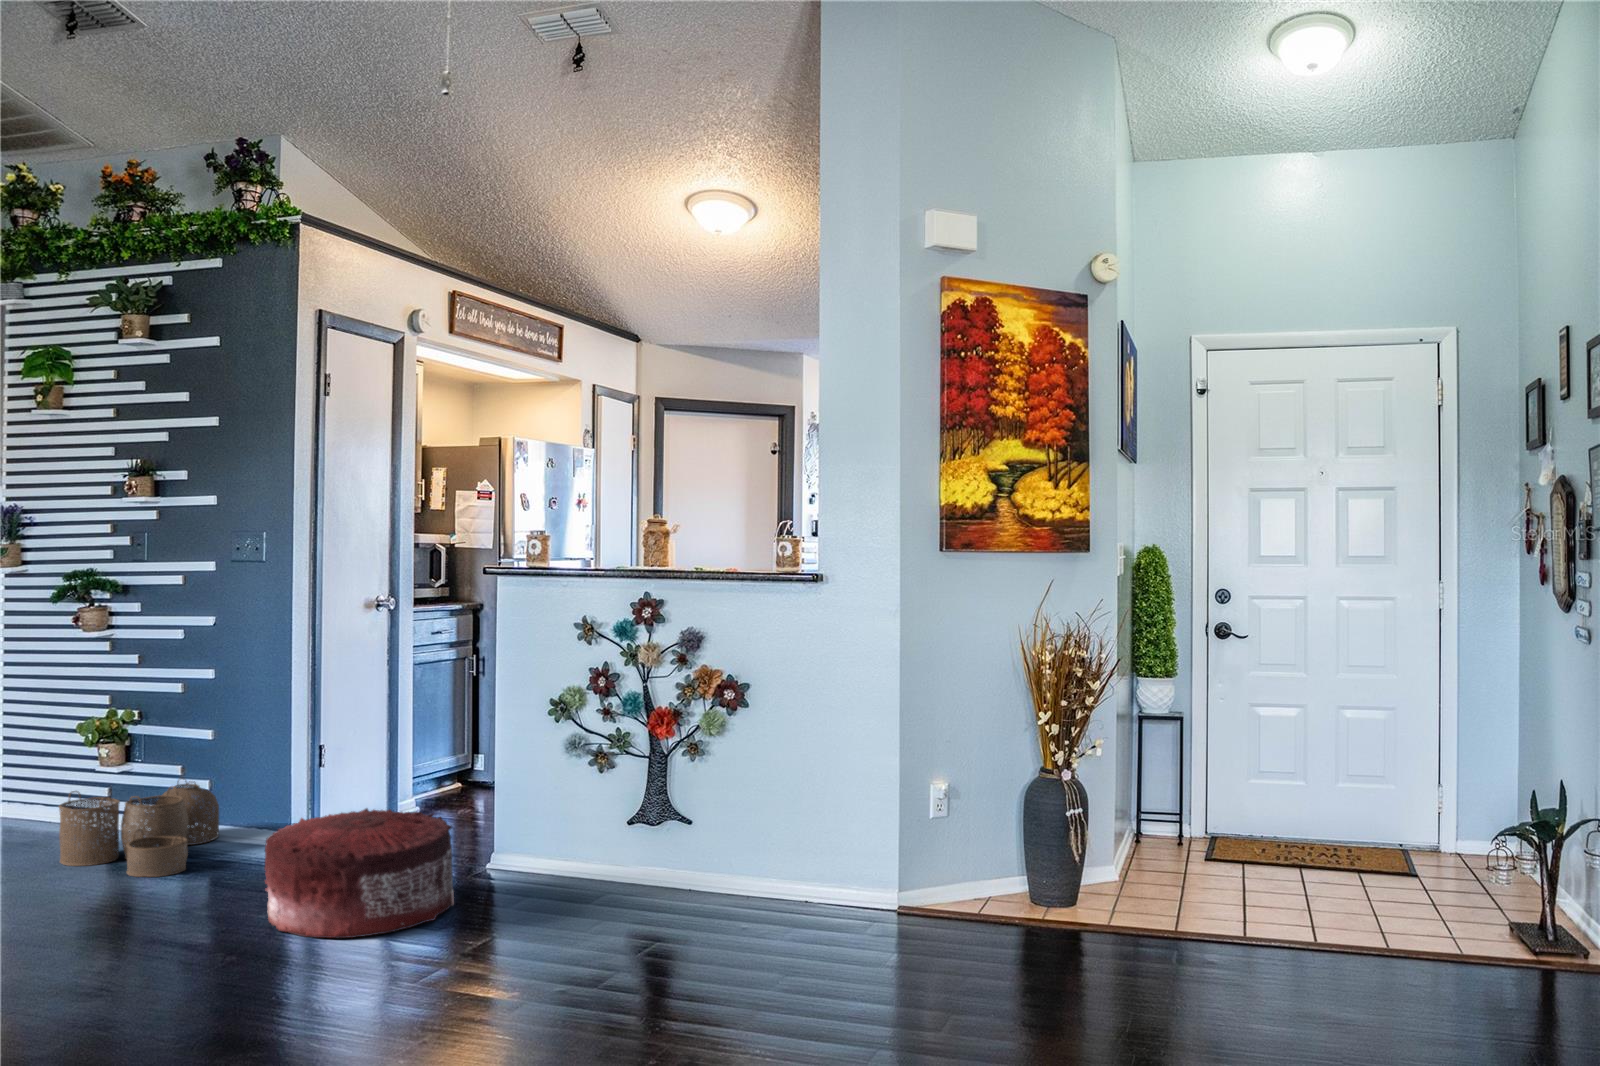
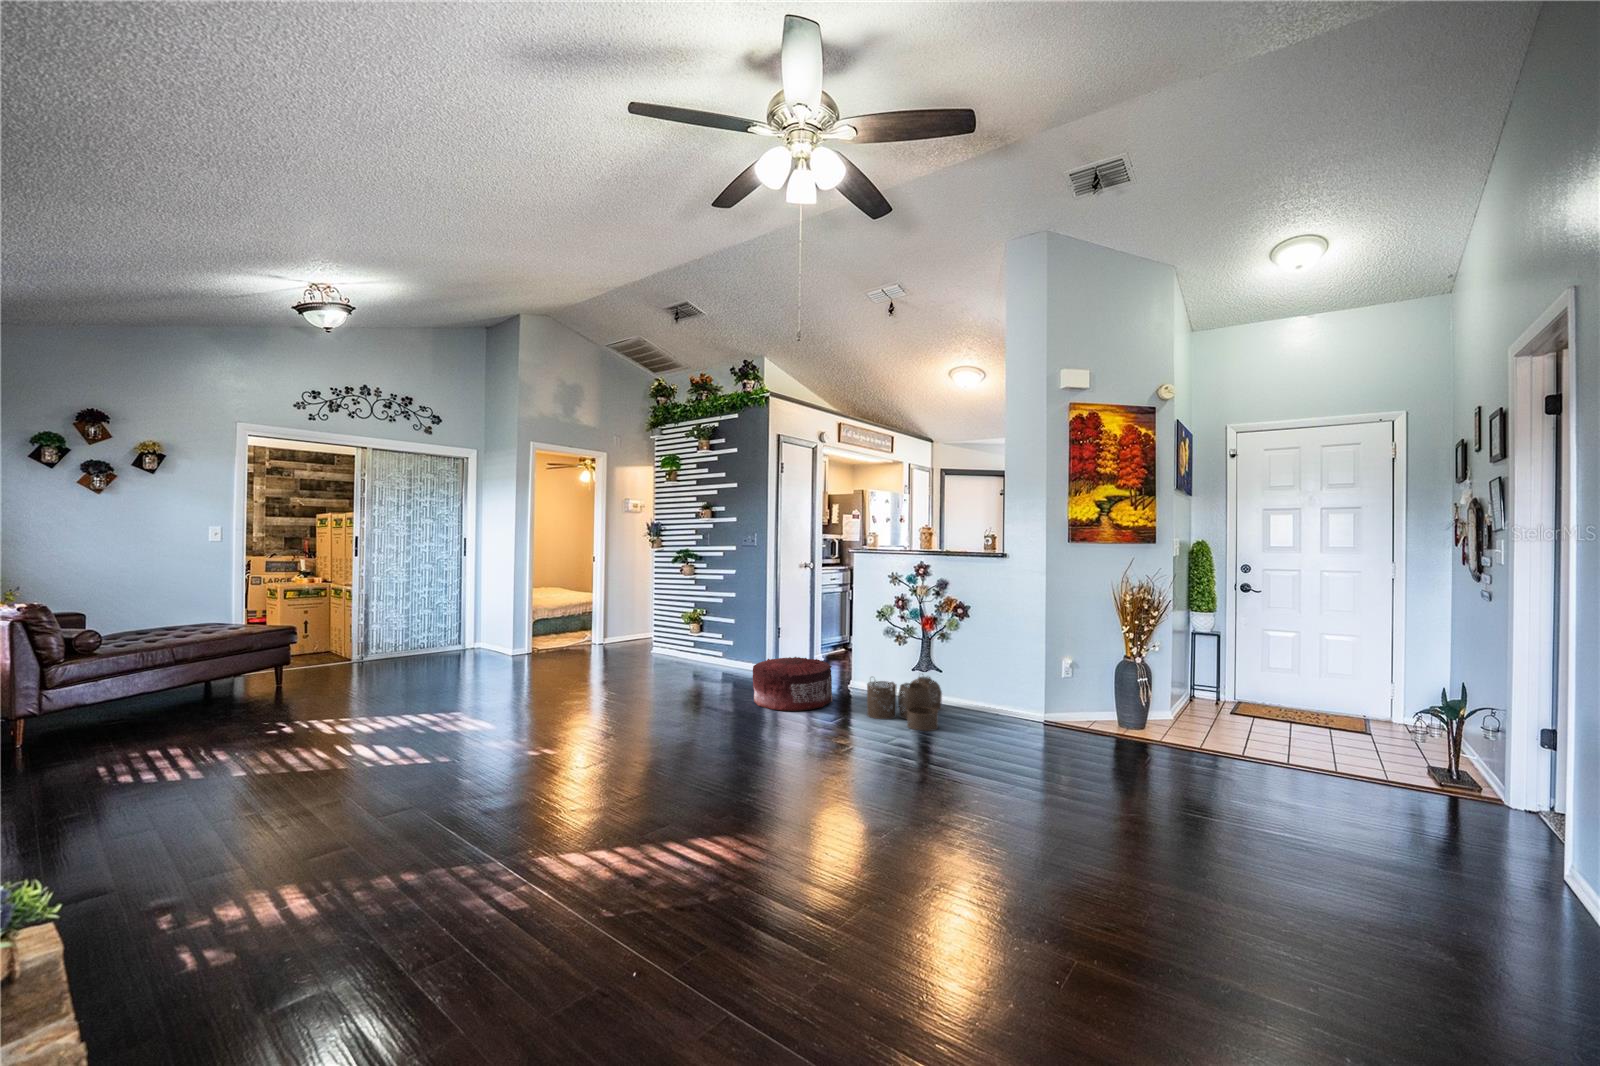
woven basket: present [59,781,219,877] -> present [867,676,942,731]

